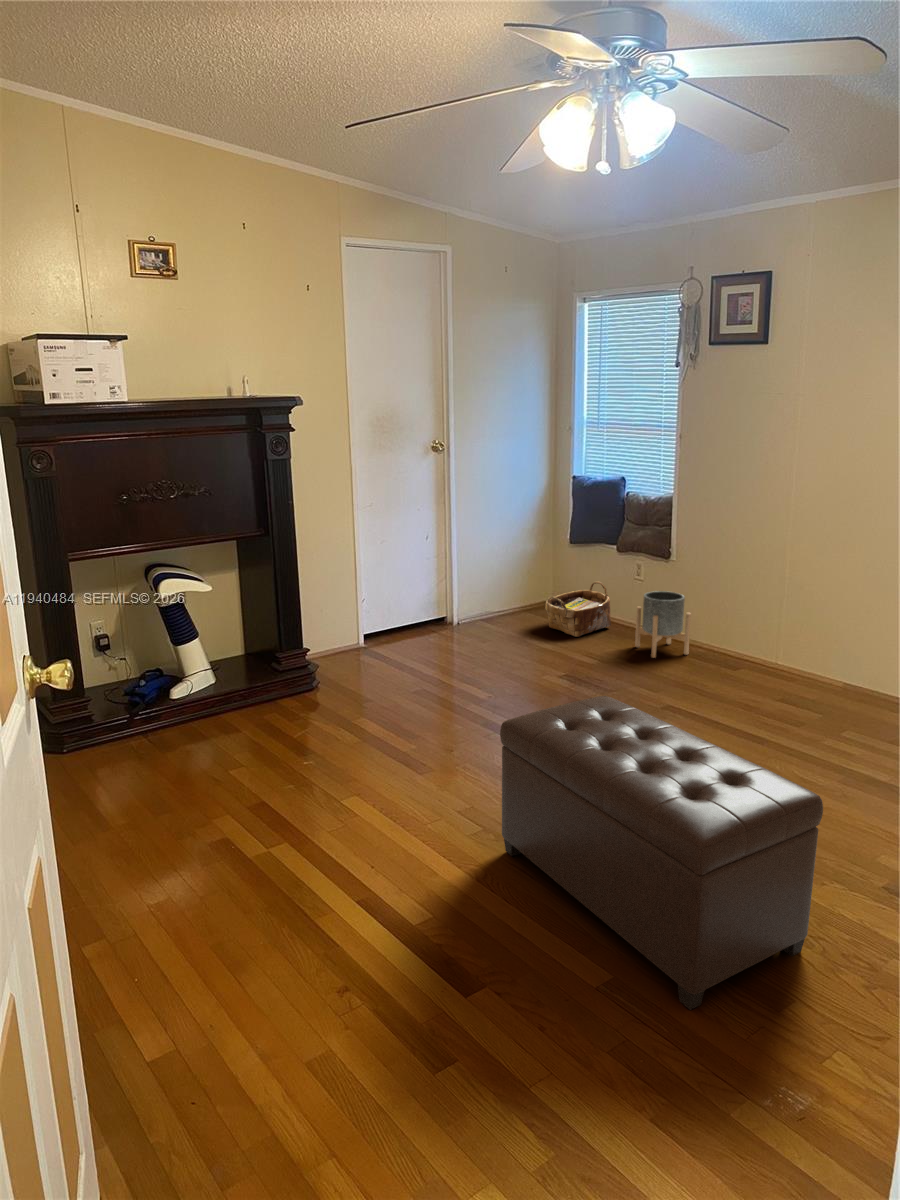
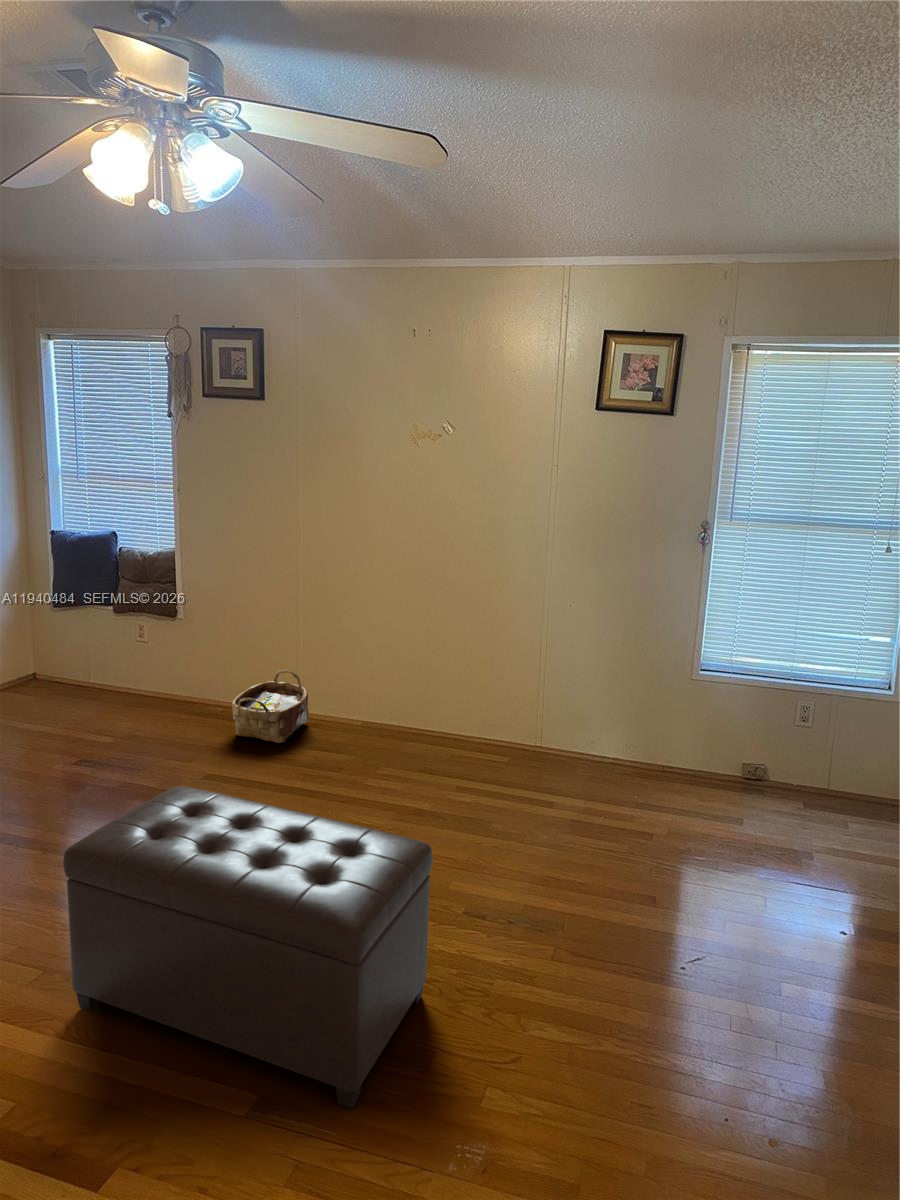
woven basket: present [545,581,611,637] -> present [232,670,308,743]
planter: present [635,591,691,658] -> none [148,650,209,723]

